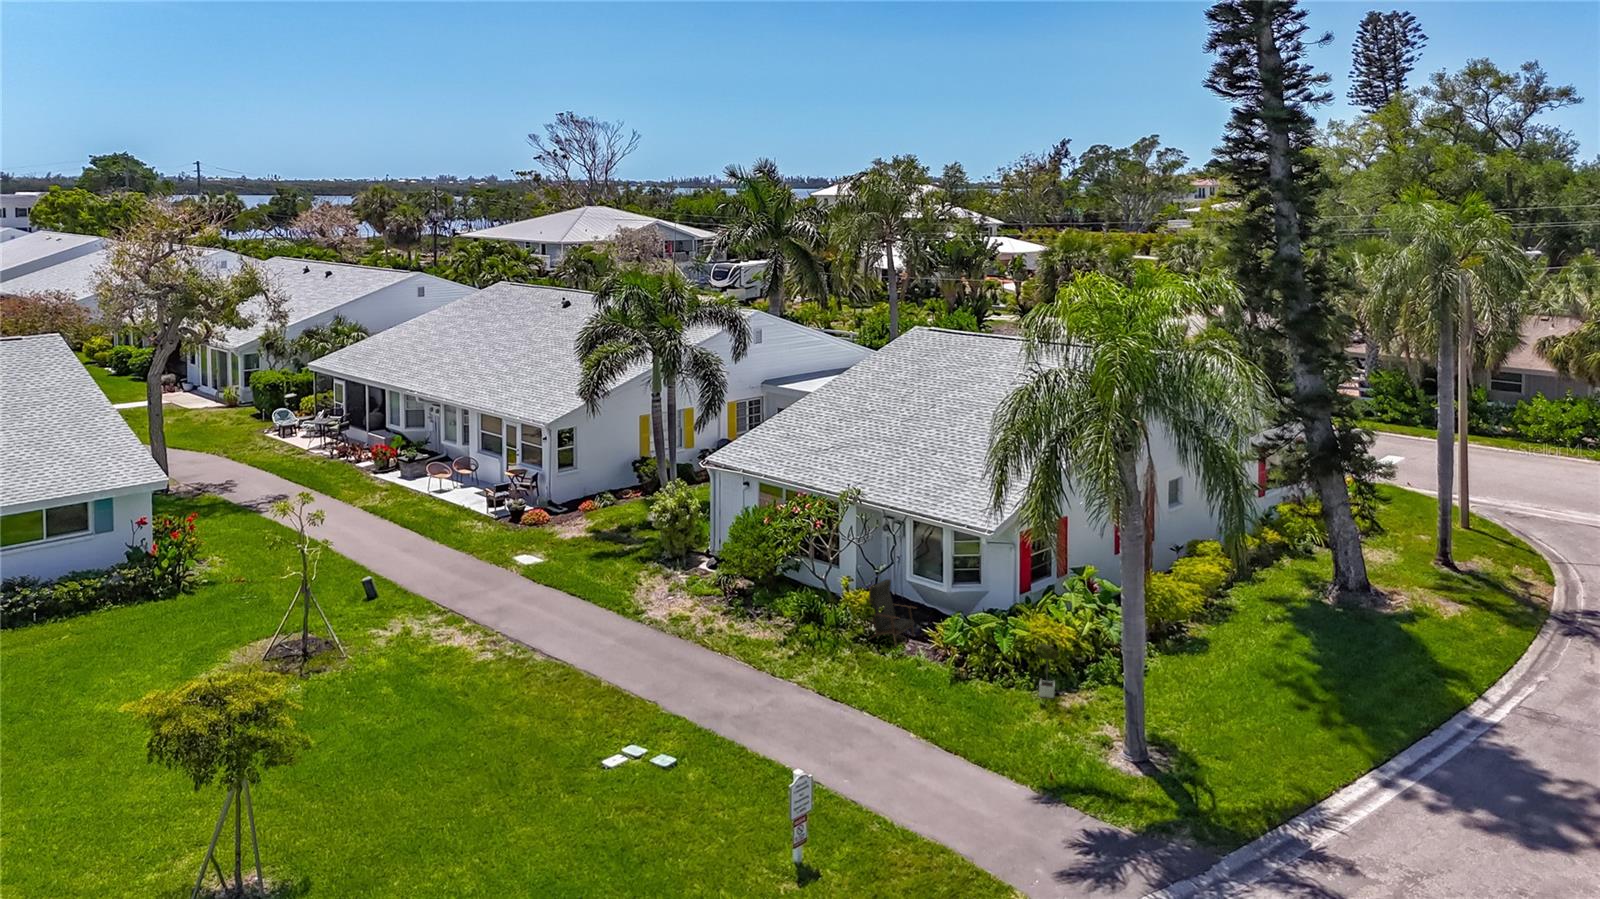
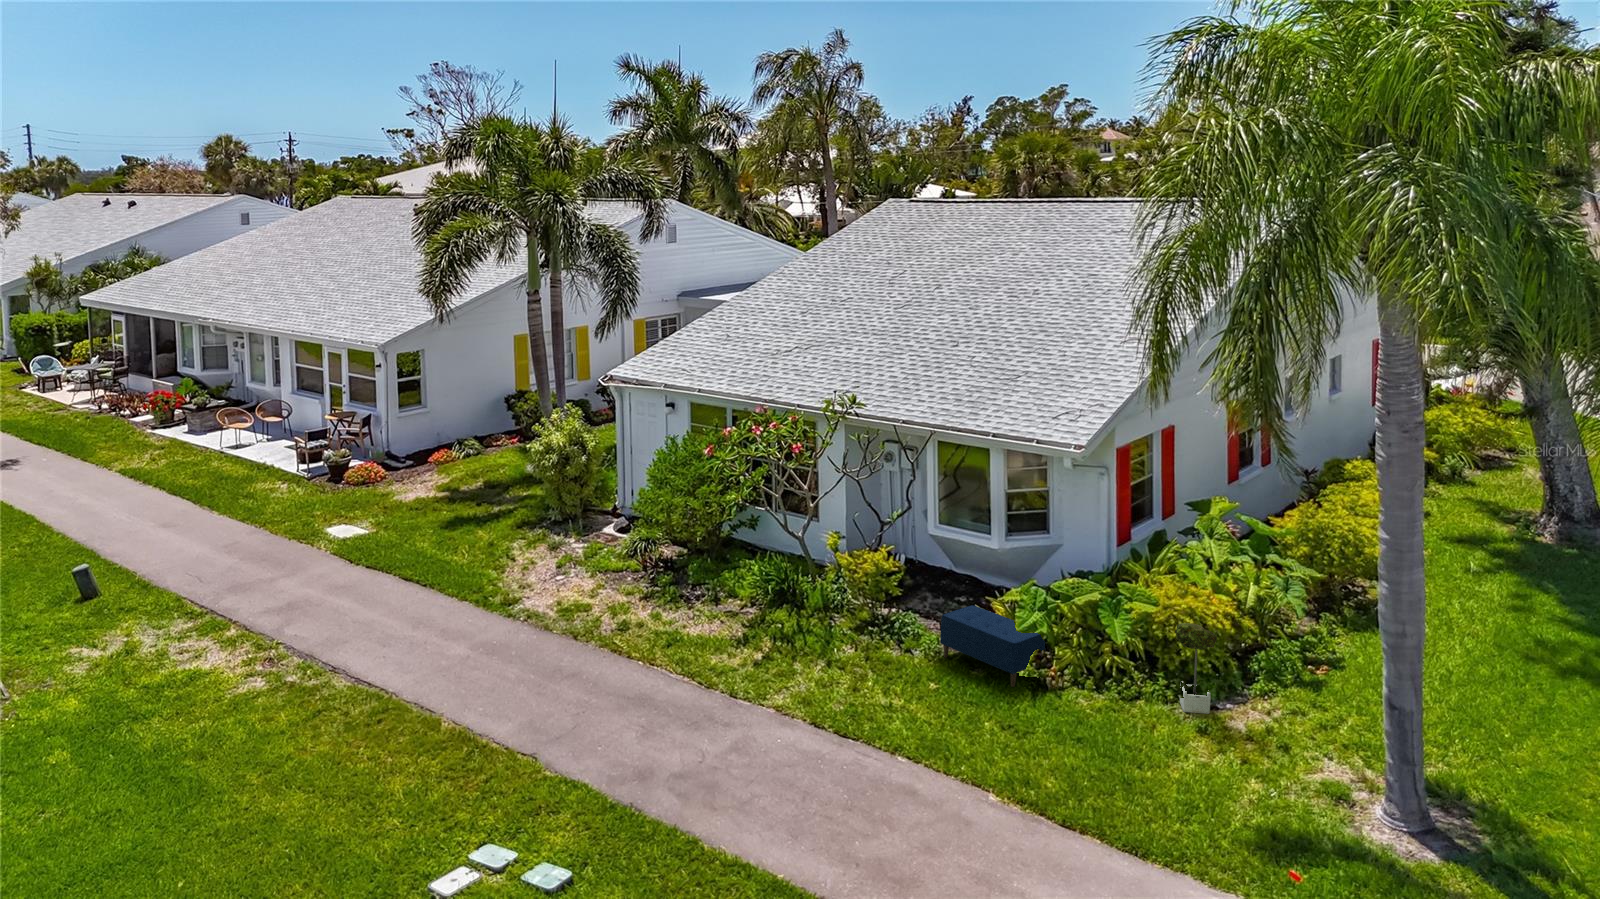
lounge chair: present [869,579,916,647] -> none [874,531,953,640]
bench: none [903,628,964,678] -> present [940,605,1045,687]

